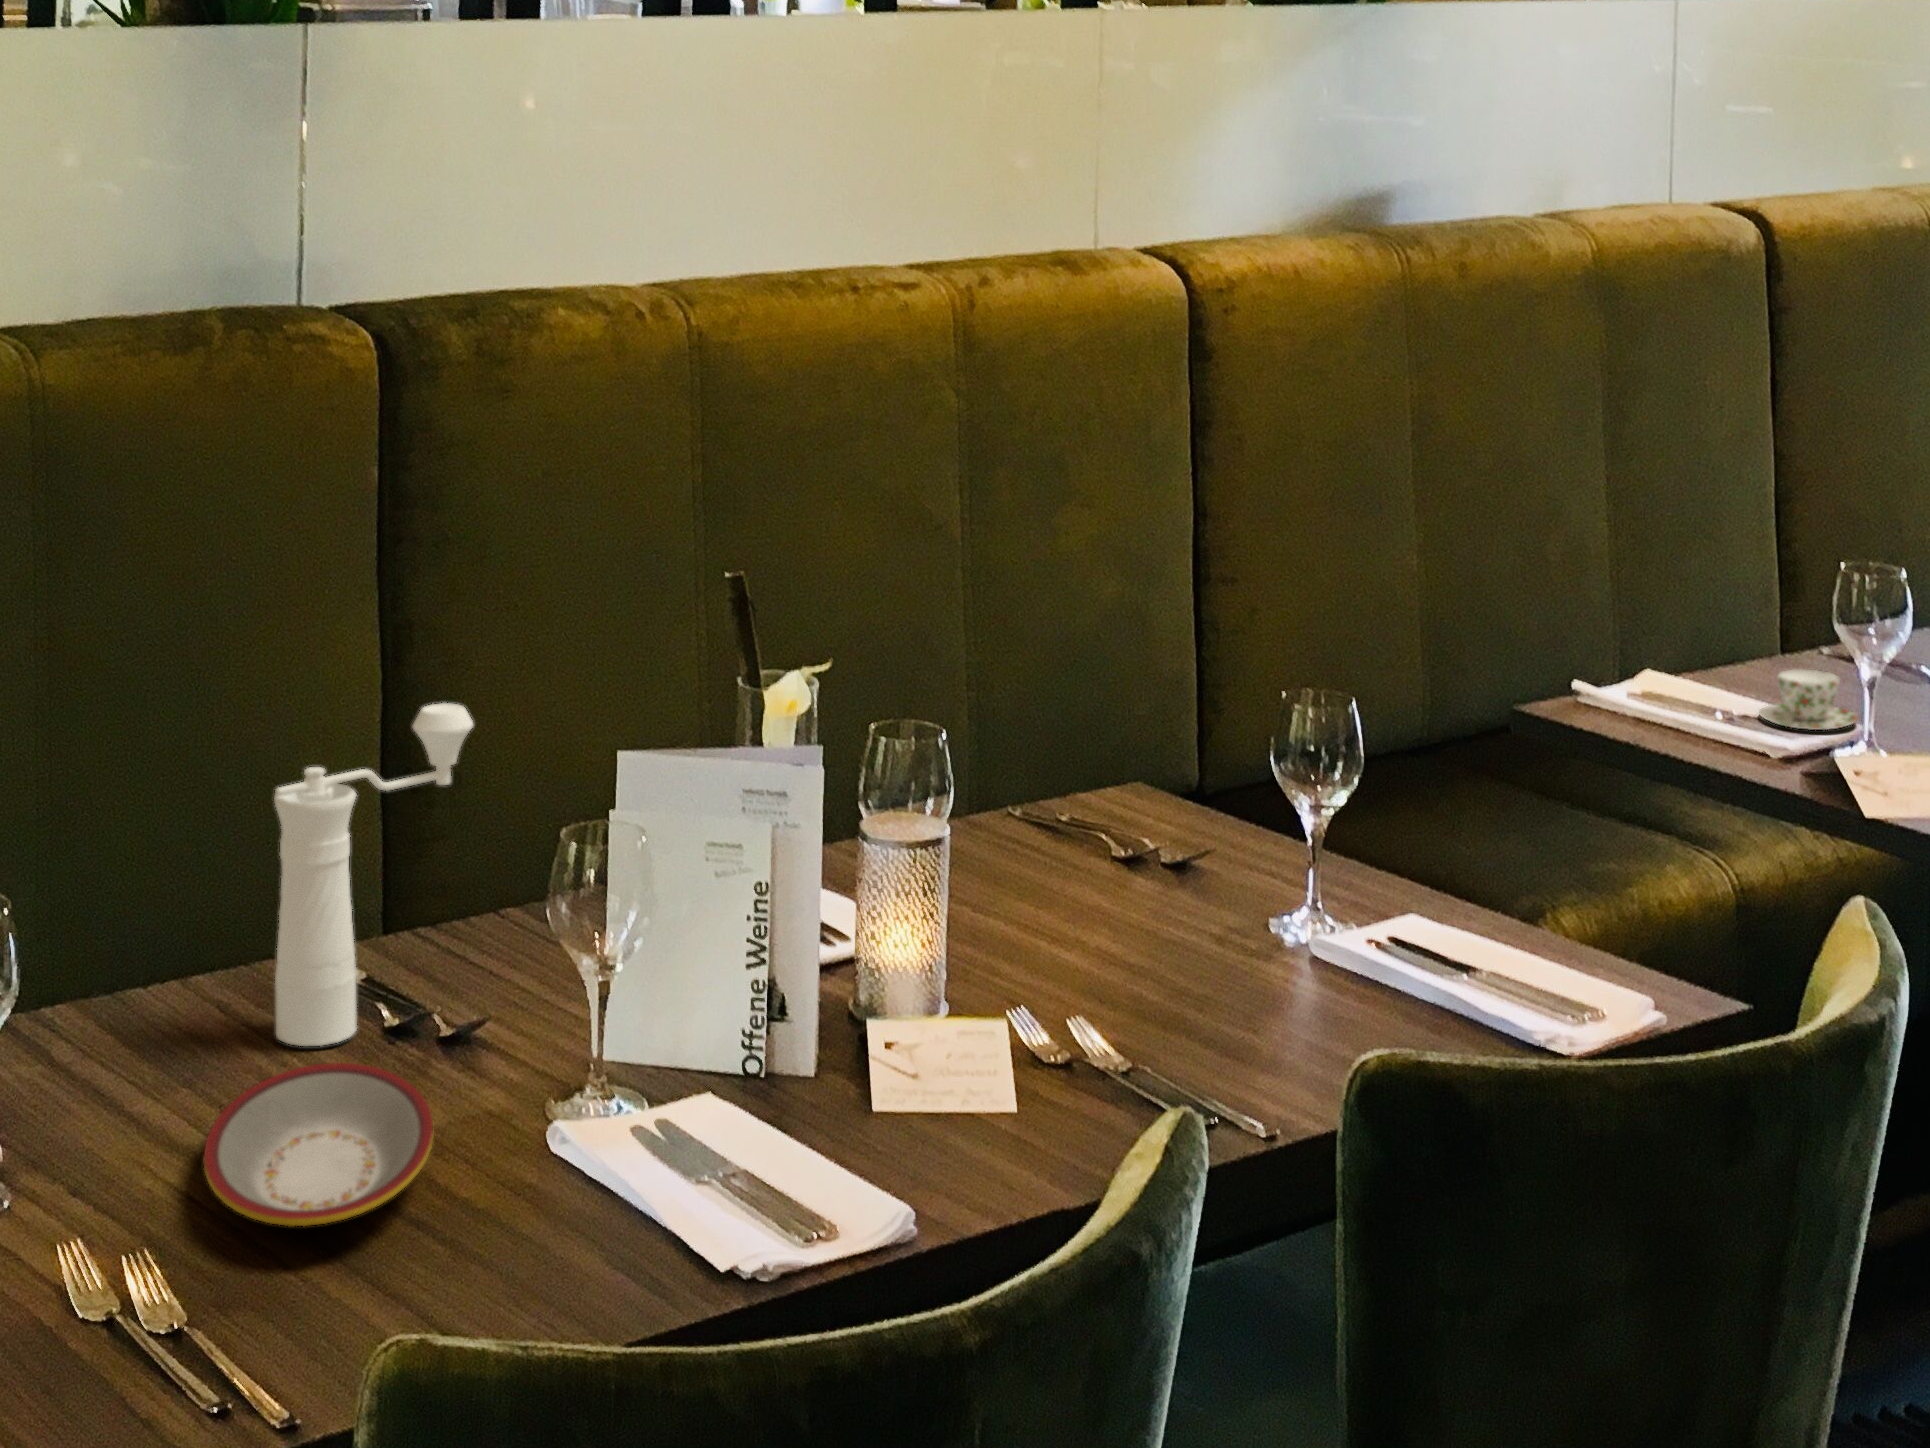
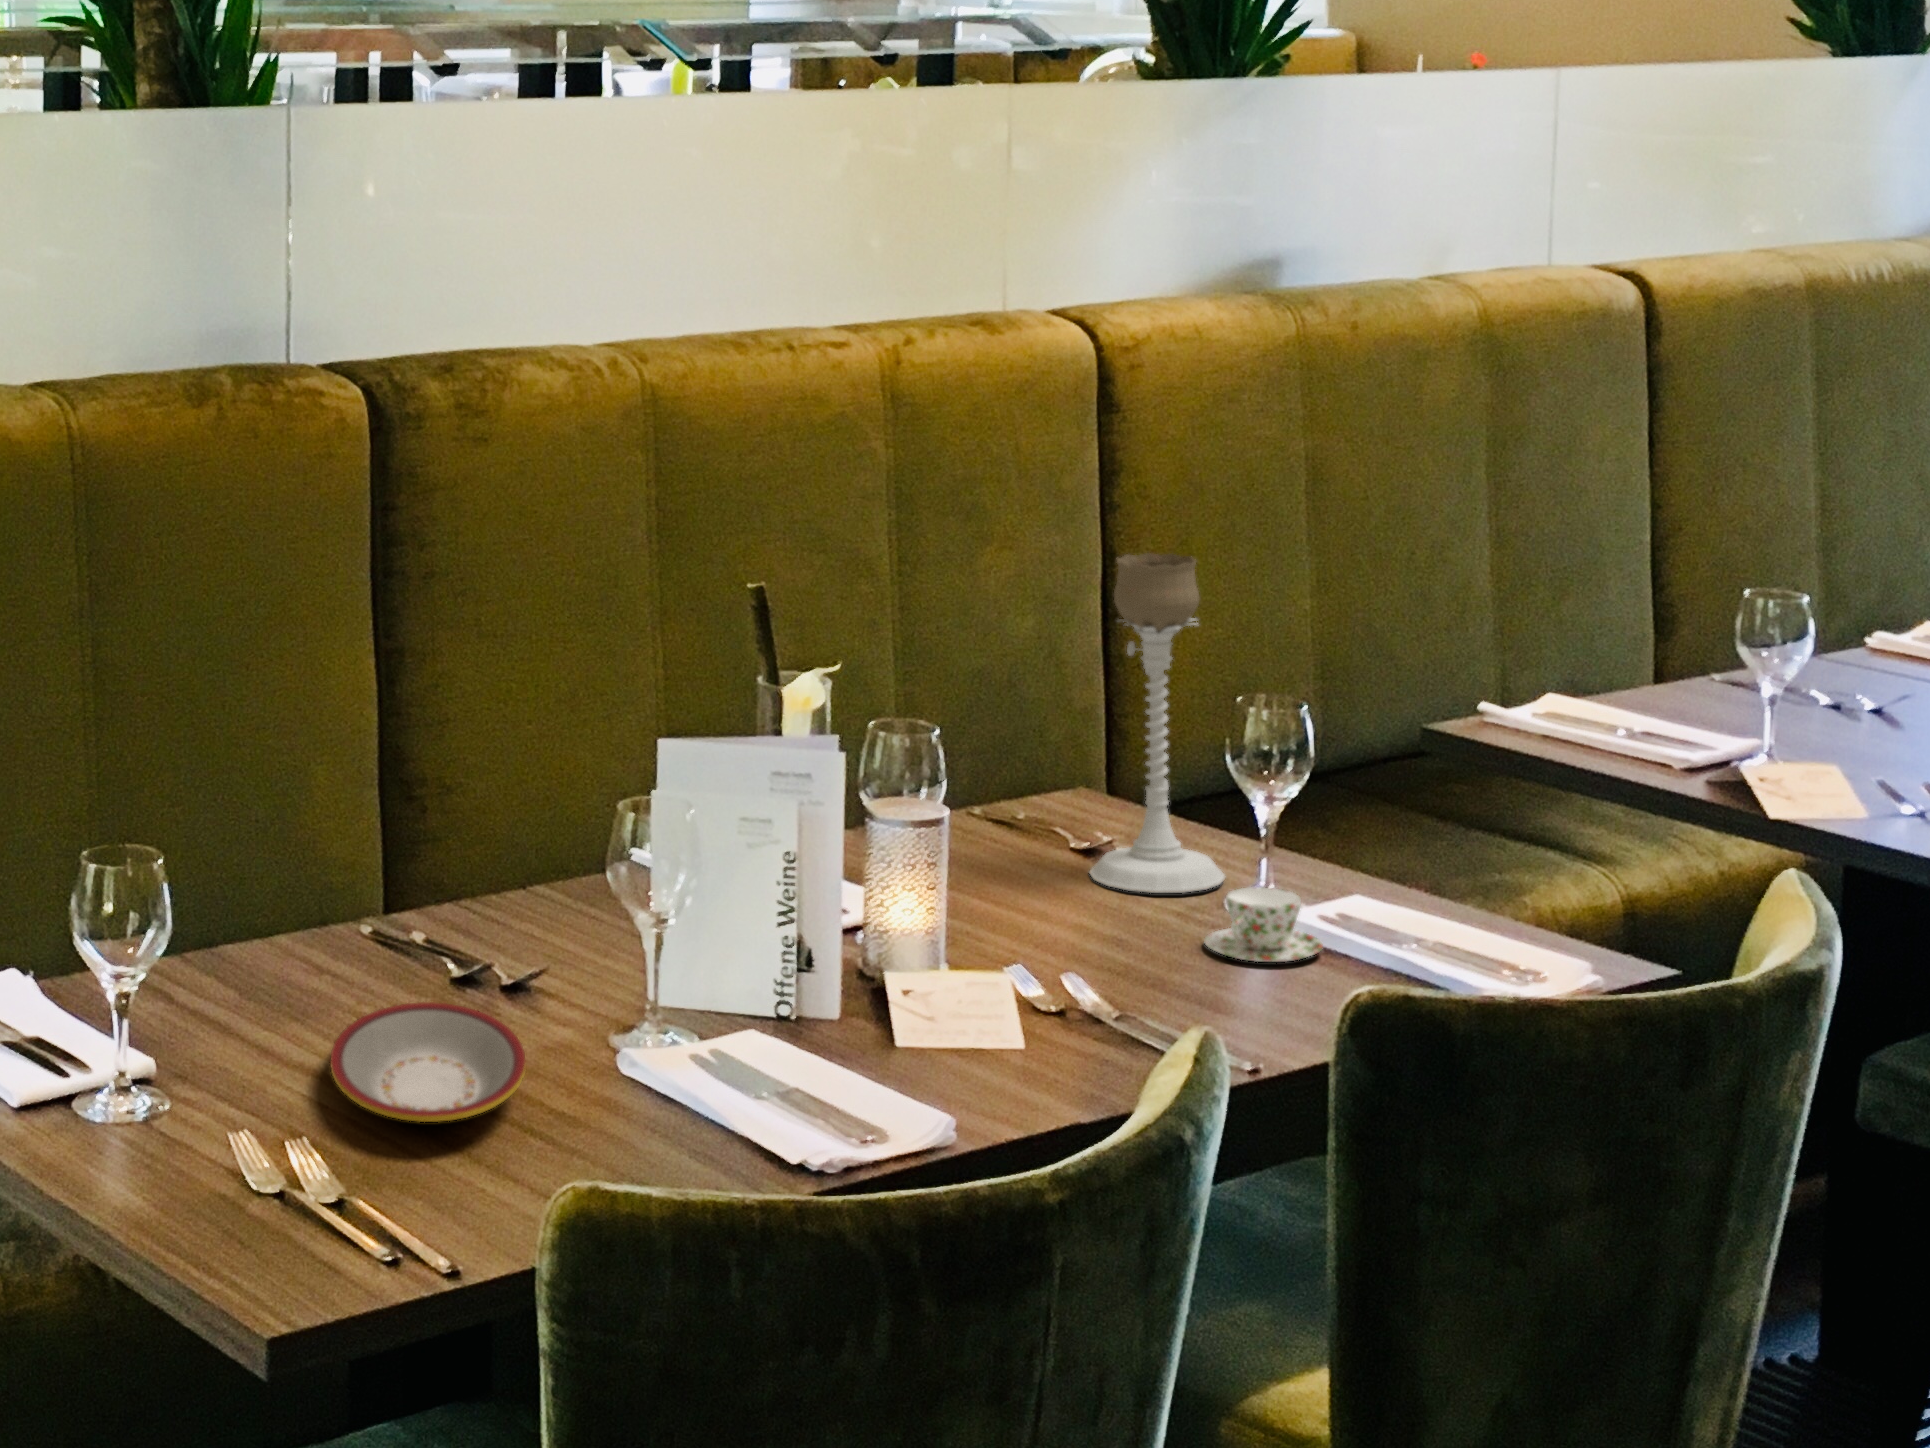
candle holder: none [1125,531,1272,914] -> present [1090,553,1225,893]
teacup: present [1759,669,1858,730] -> present [1204,887,1323,962]
pepper mill: present [274,703,473,1046] -> none [354,700,521,993]

